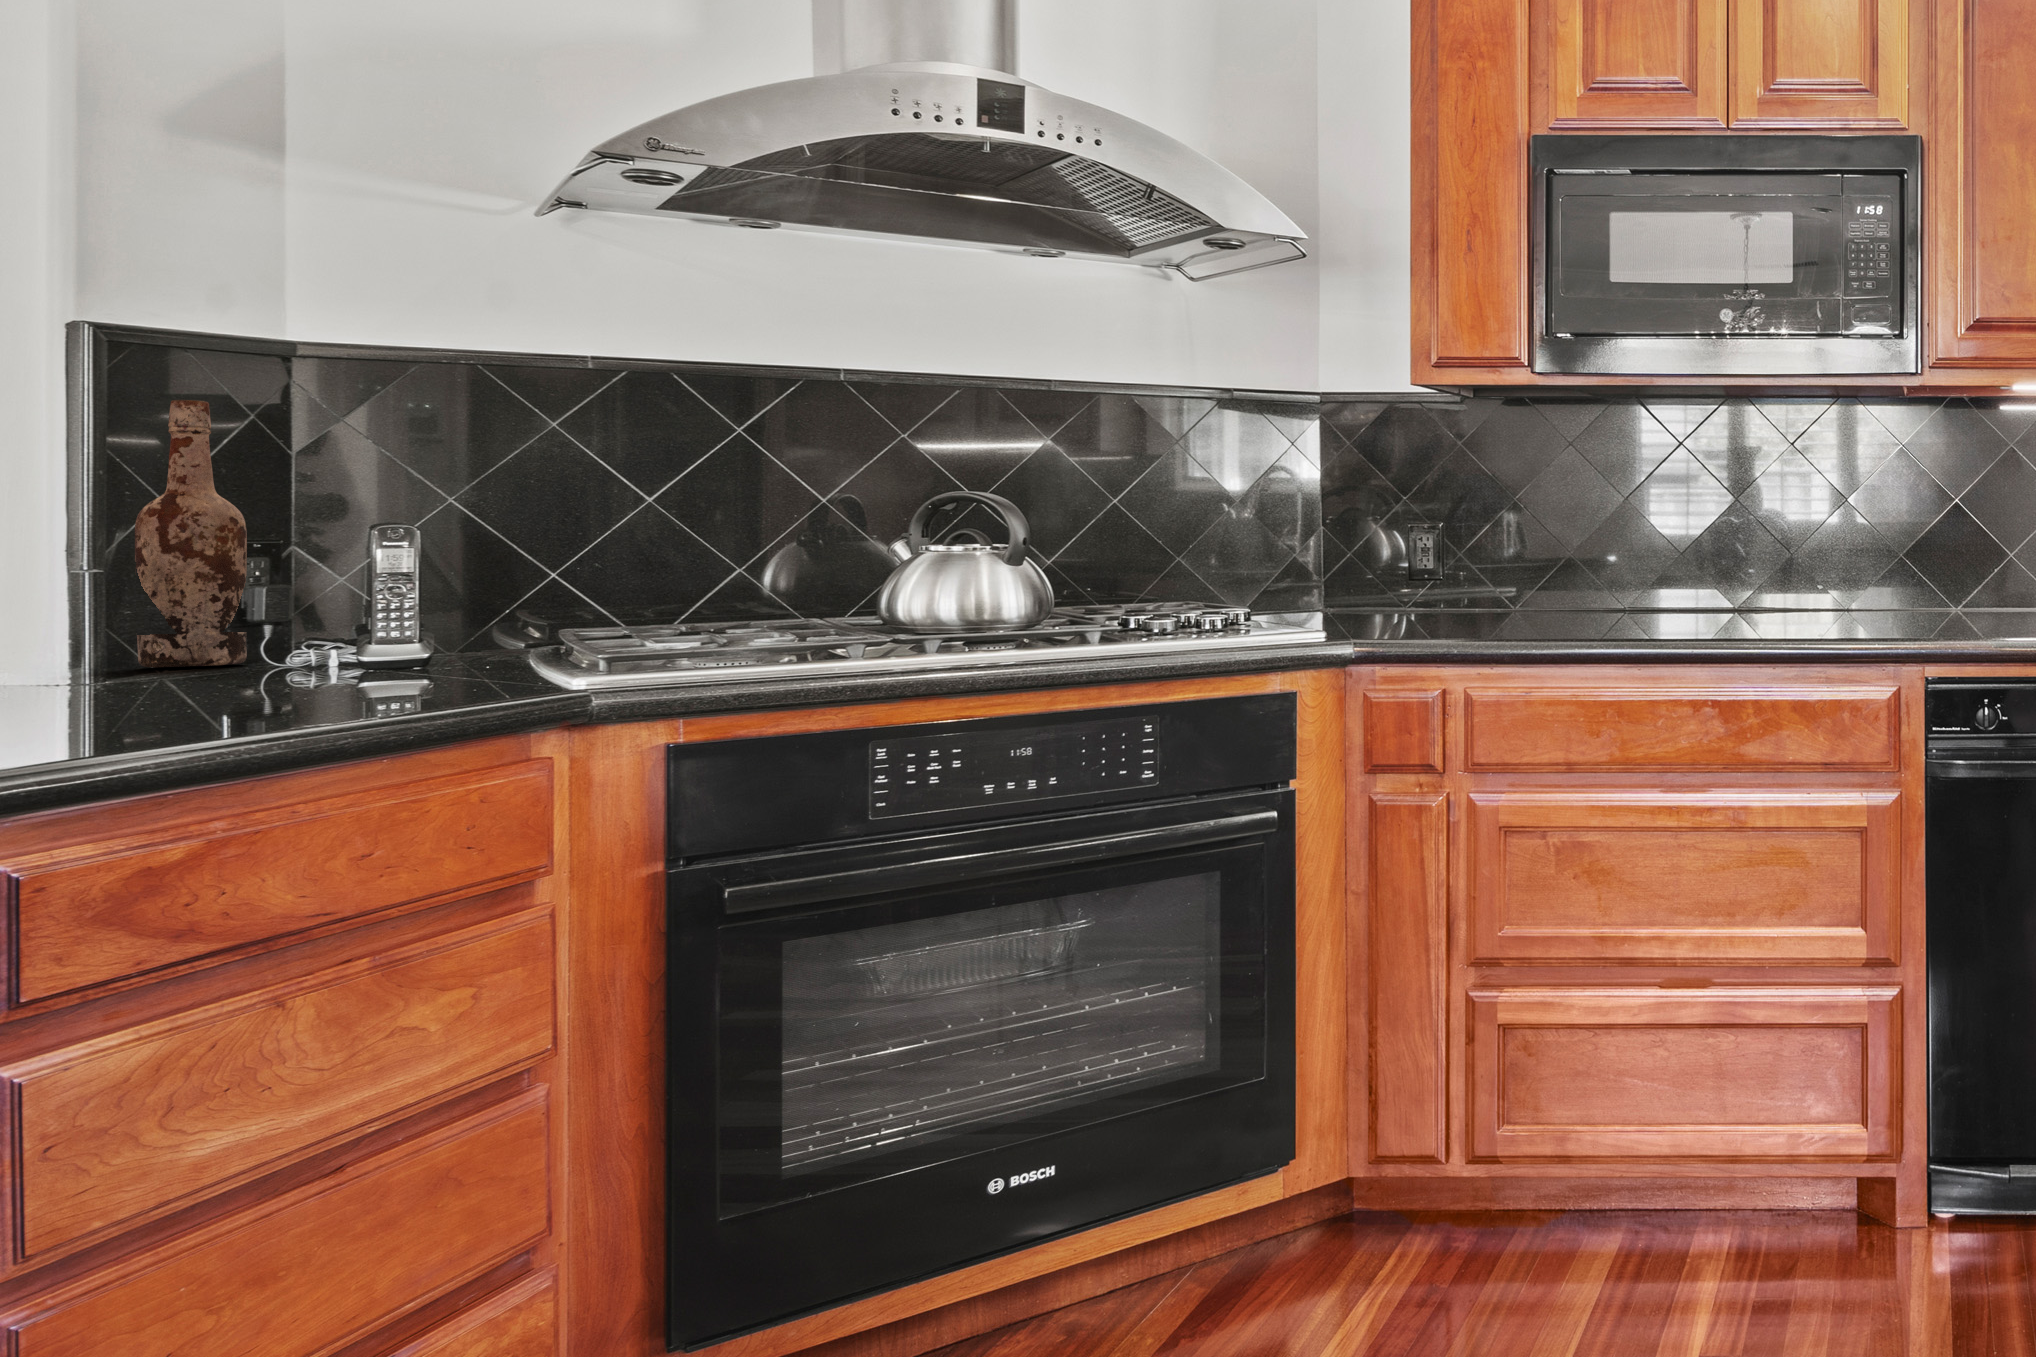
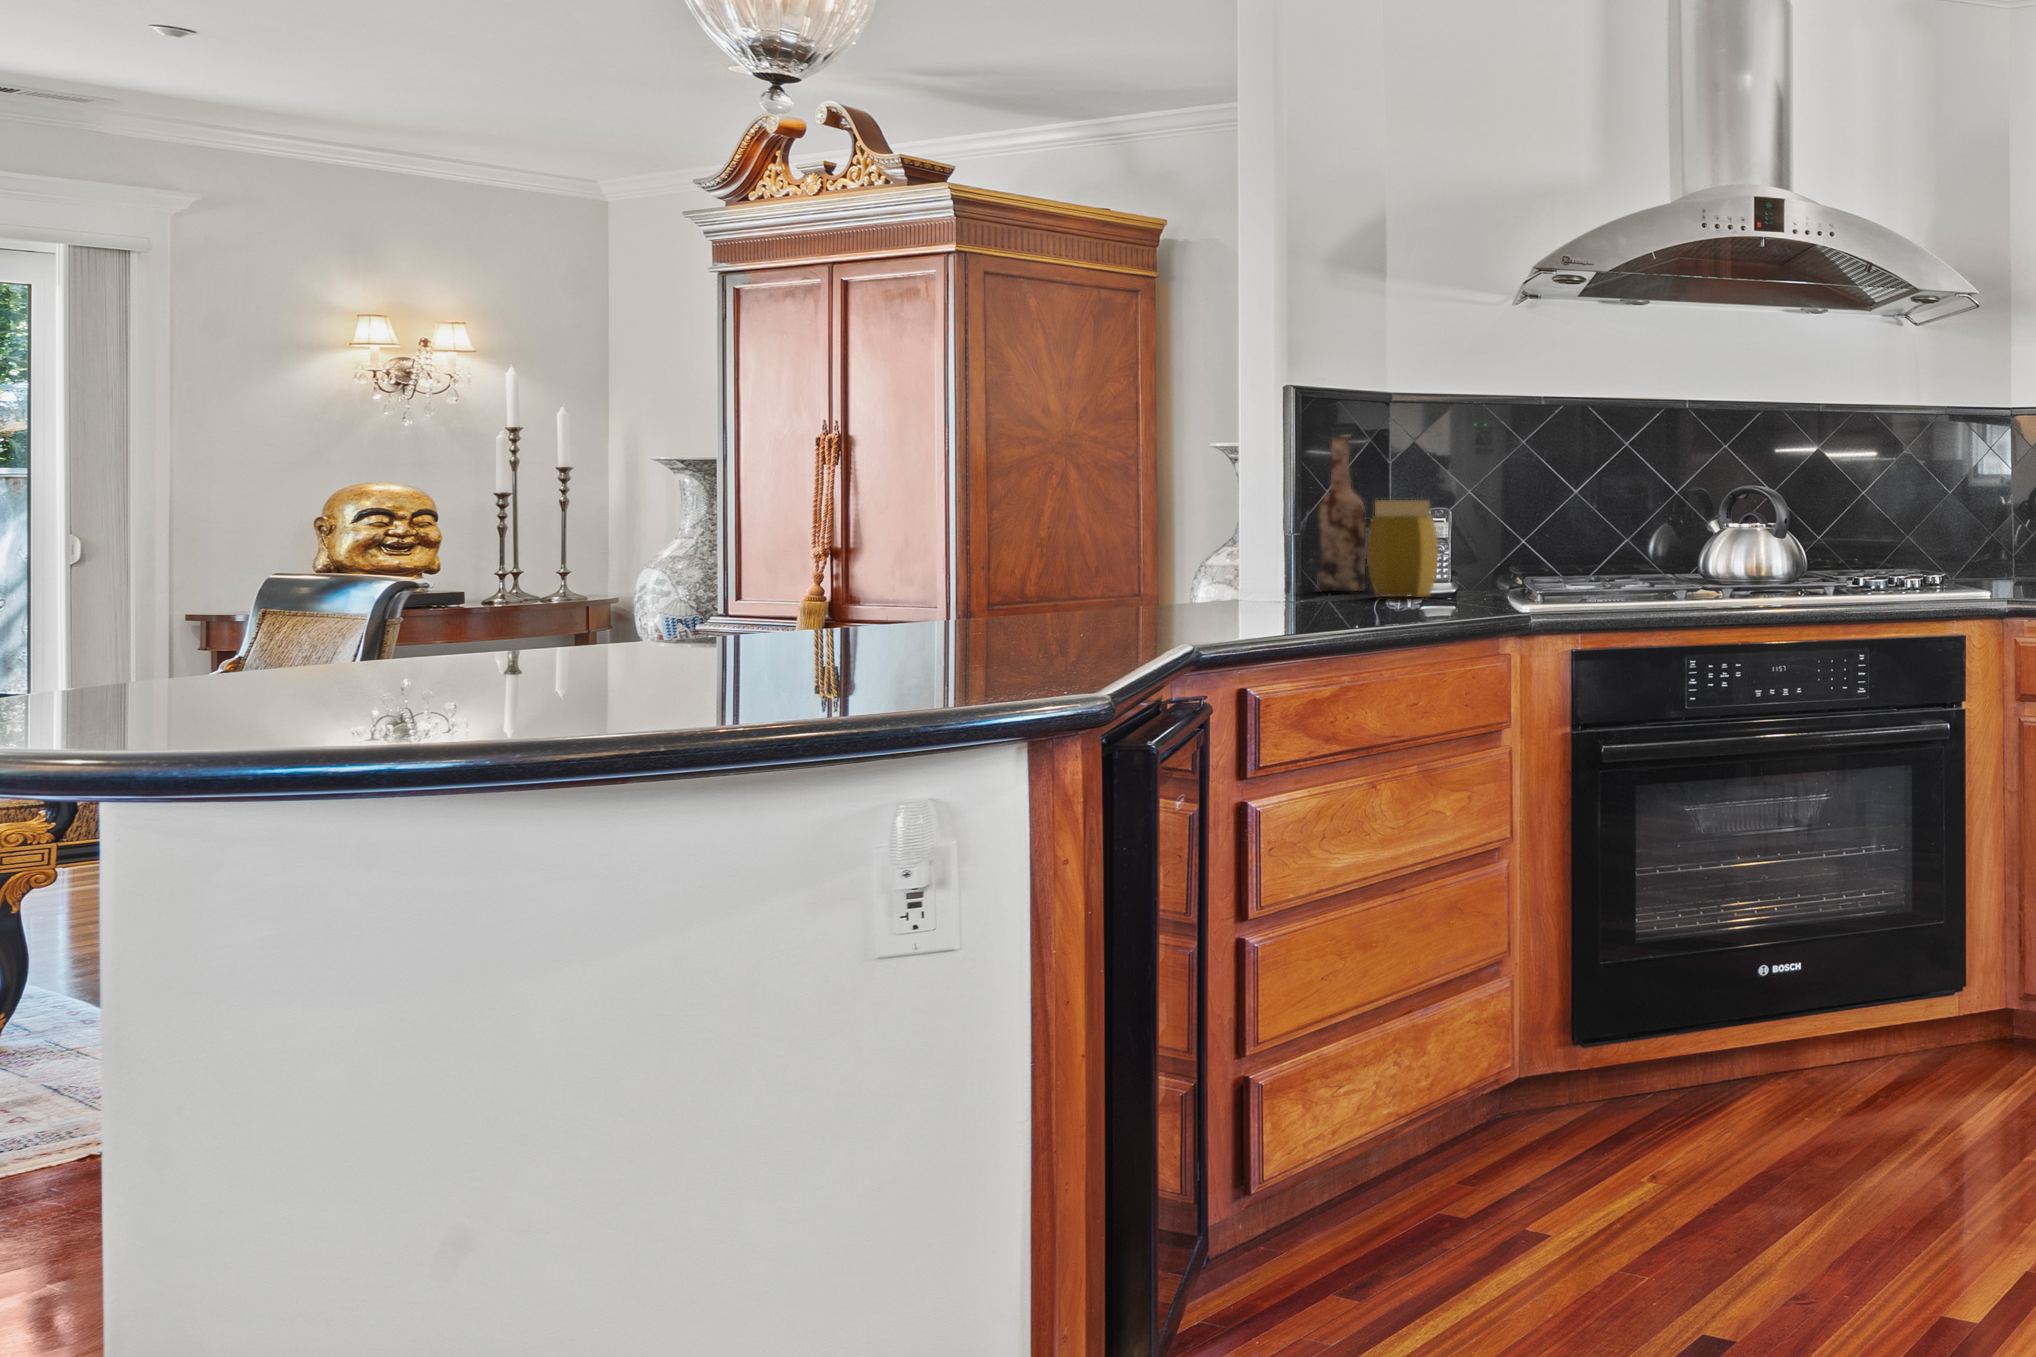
jar: none [239,505,398,673] -> present [1367,500,1438,597]

